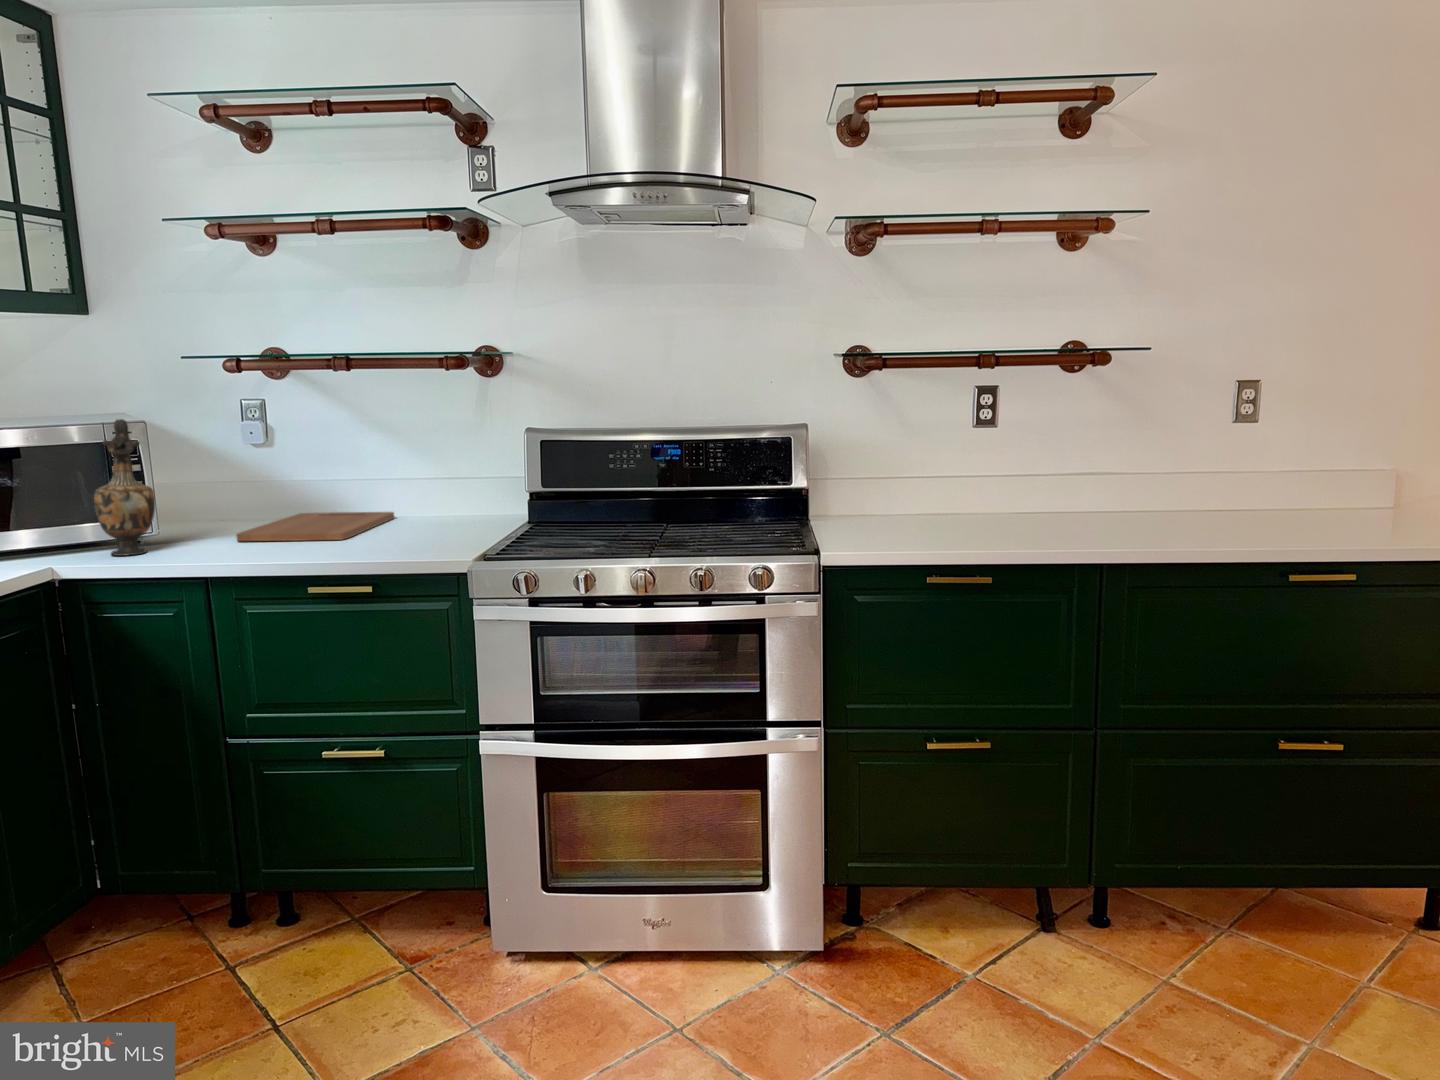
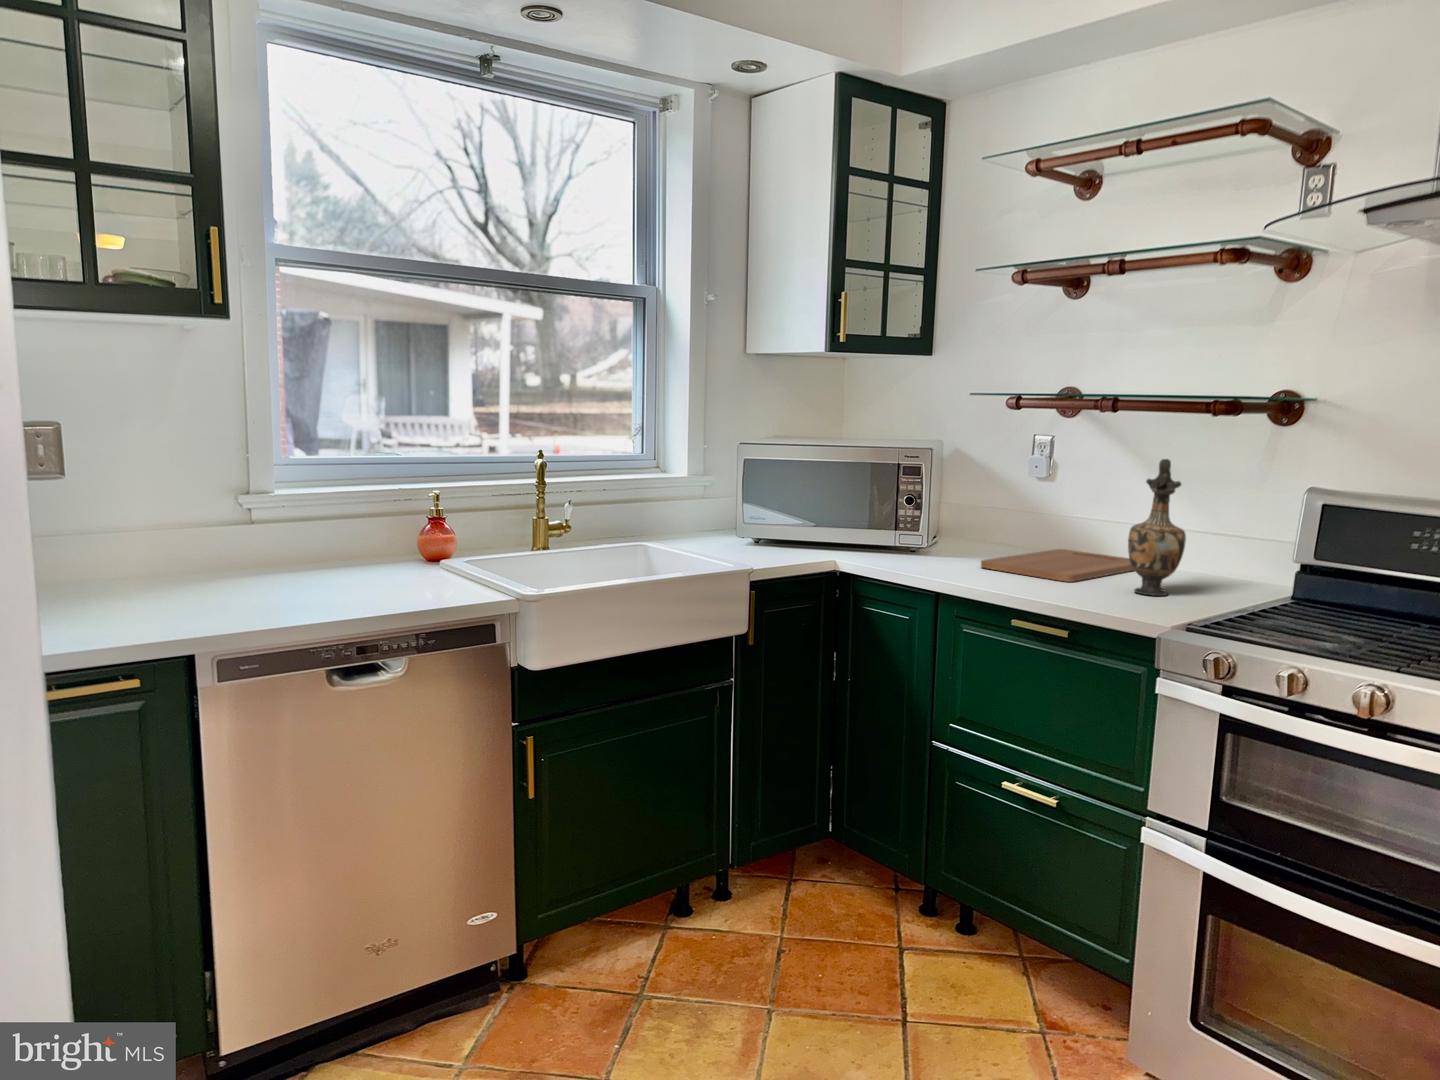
vase: present [94,419,155,556] -> present [1128,459,1186,596]

